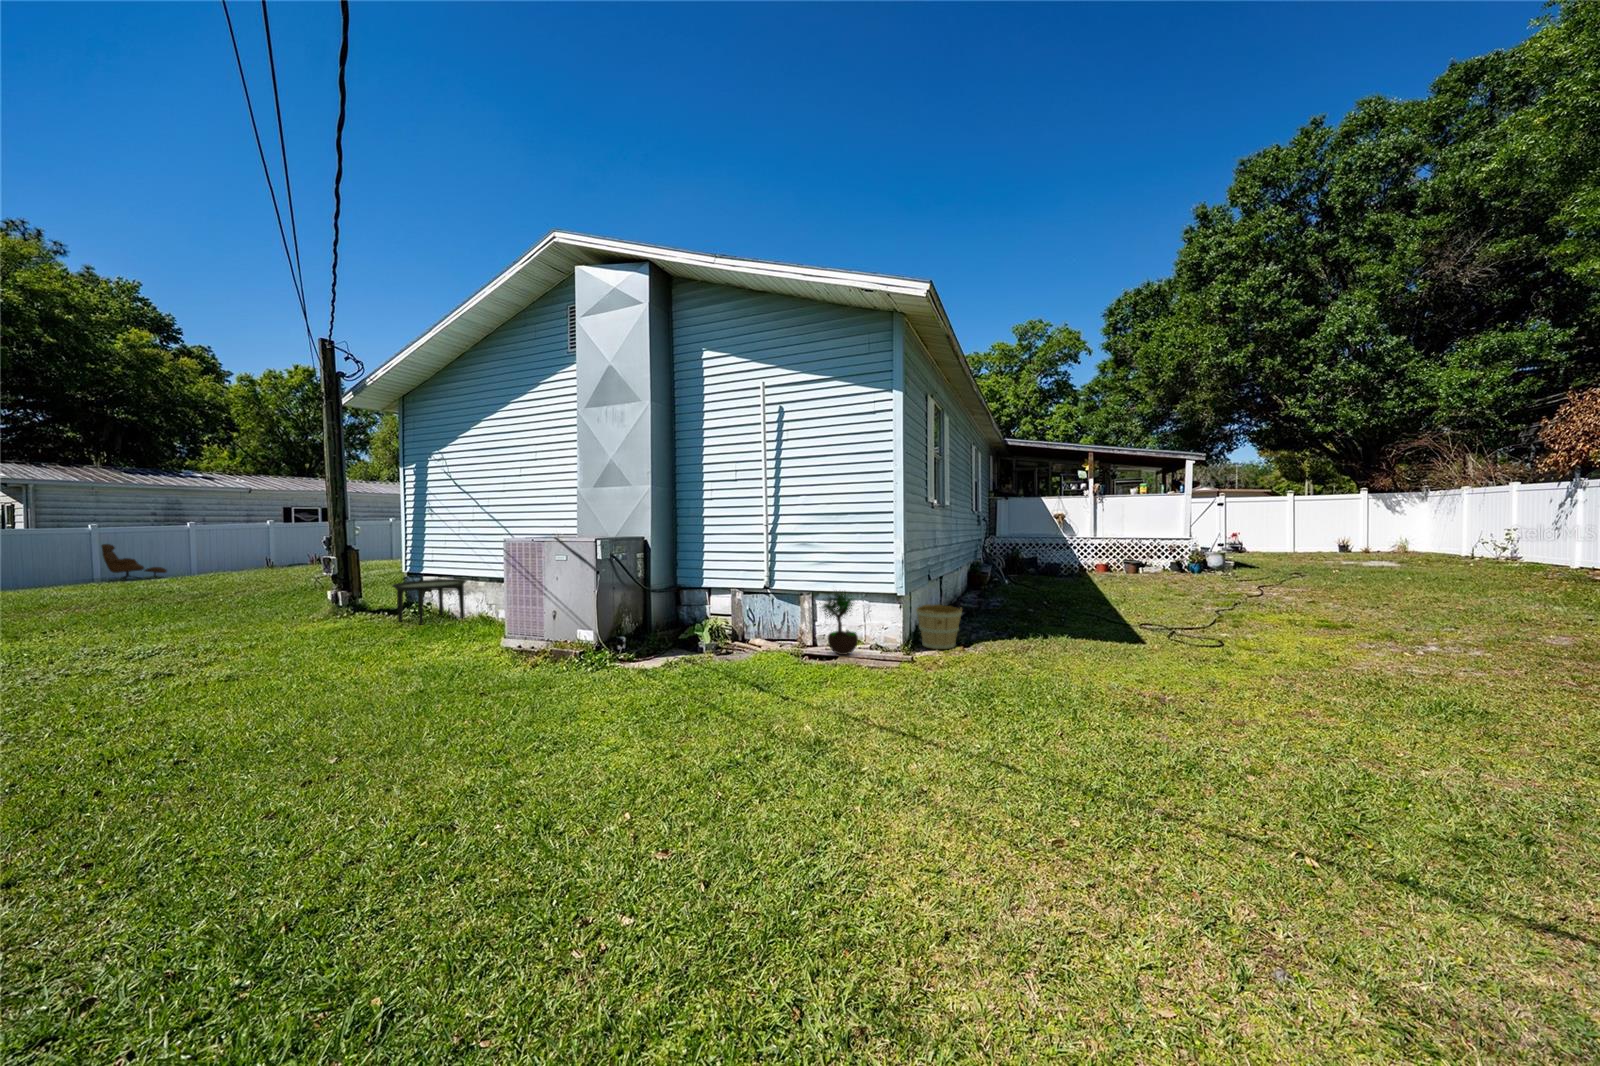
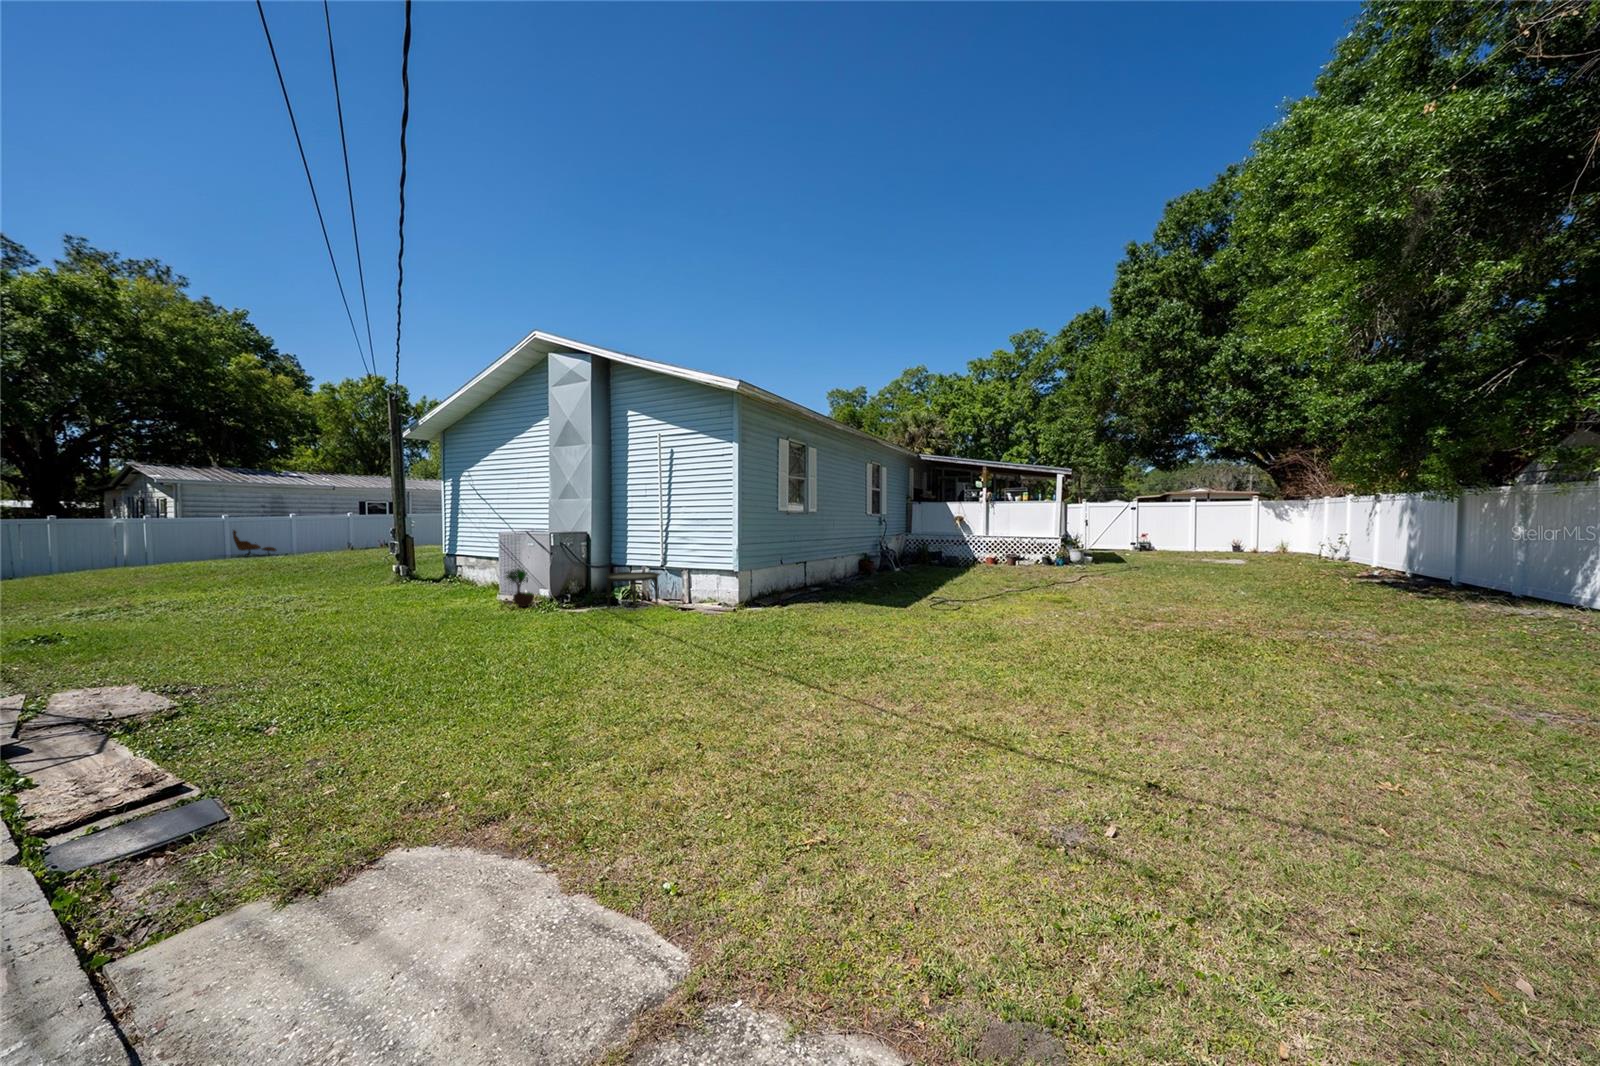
round table: present [392,579,467,625] -> present [605,571,660,610]
potted tree: present [822,593,858,655] -> present [506,568,534,607]
wooden bucket: present [916,604,962,649] -> none [753,579,783,607]

